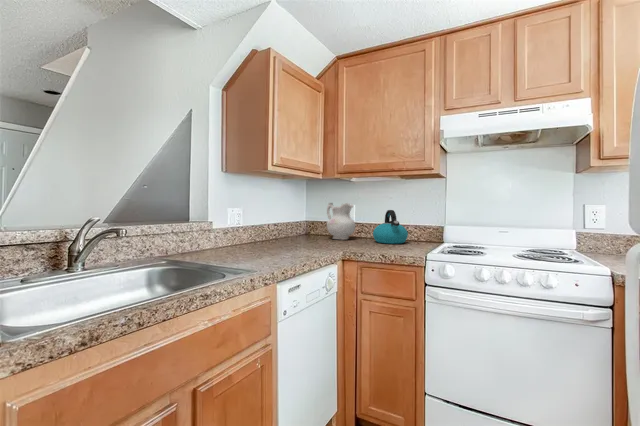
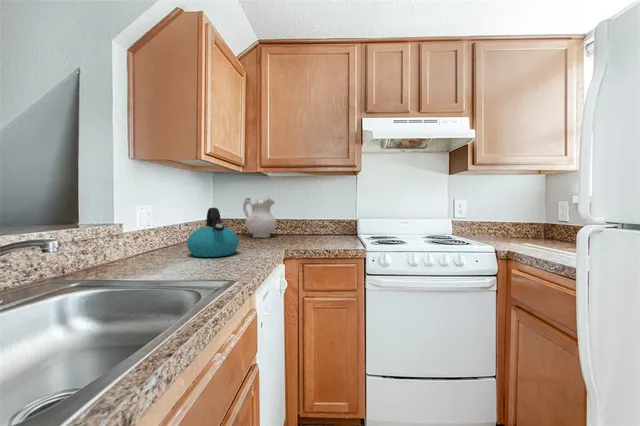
kettle: present [373,210,408,244] -> present [187,208,239,257]

